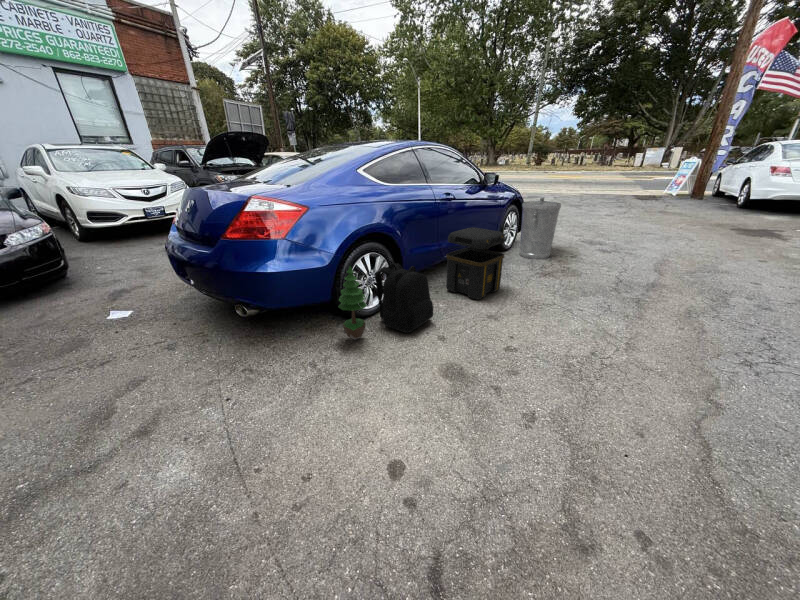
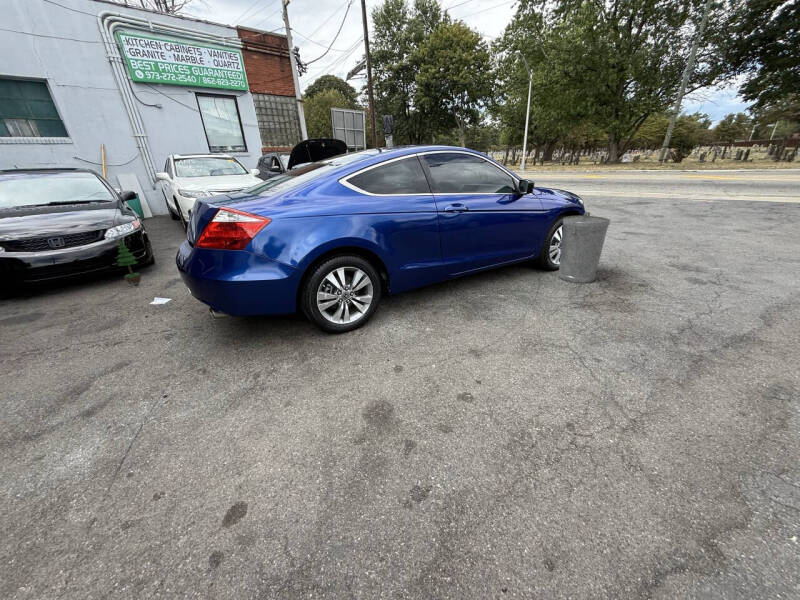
toolbox: present [446,228,505,299] -> none [443,246,506,324]
backpack: present [375,263,433,333] -> none [349,280,404,352]
potted tree: present [338,266,367,340] -> present [117,240,141,285]

